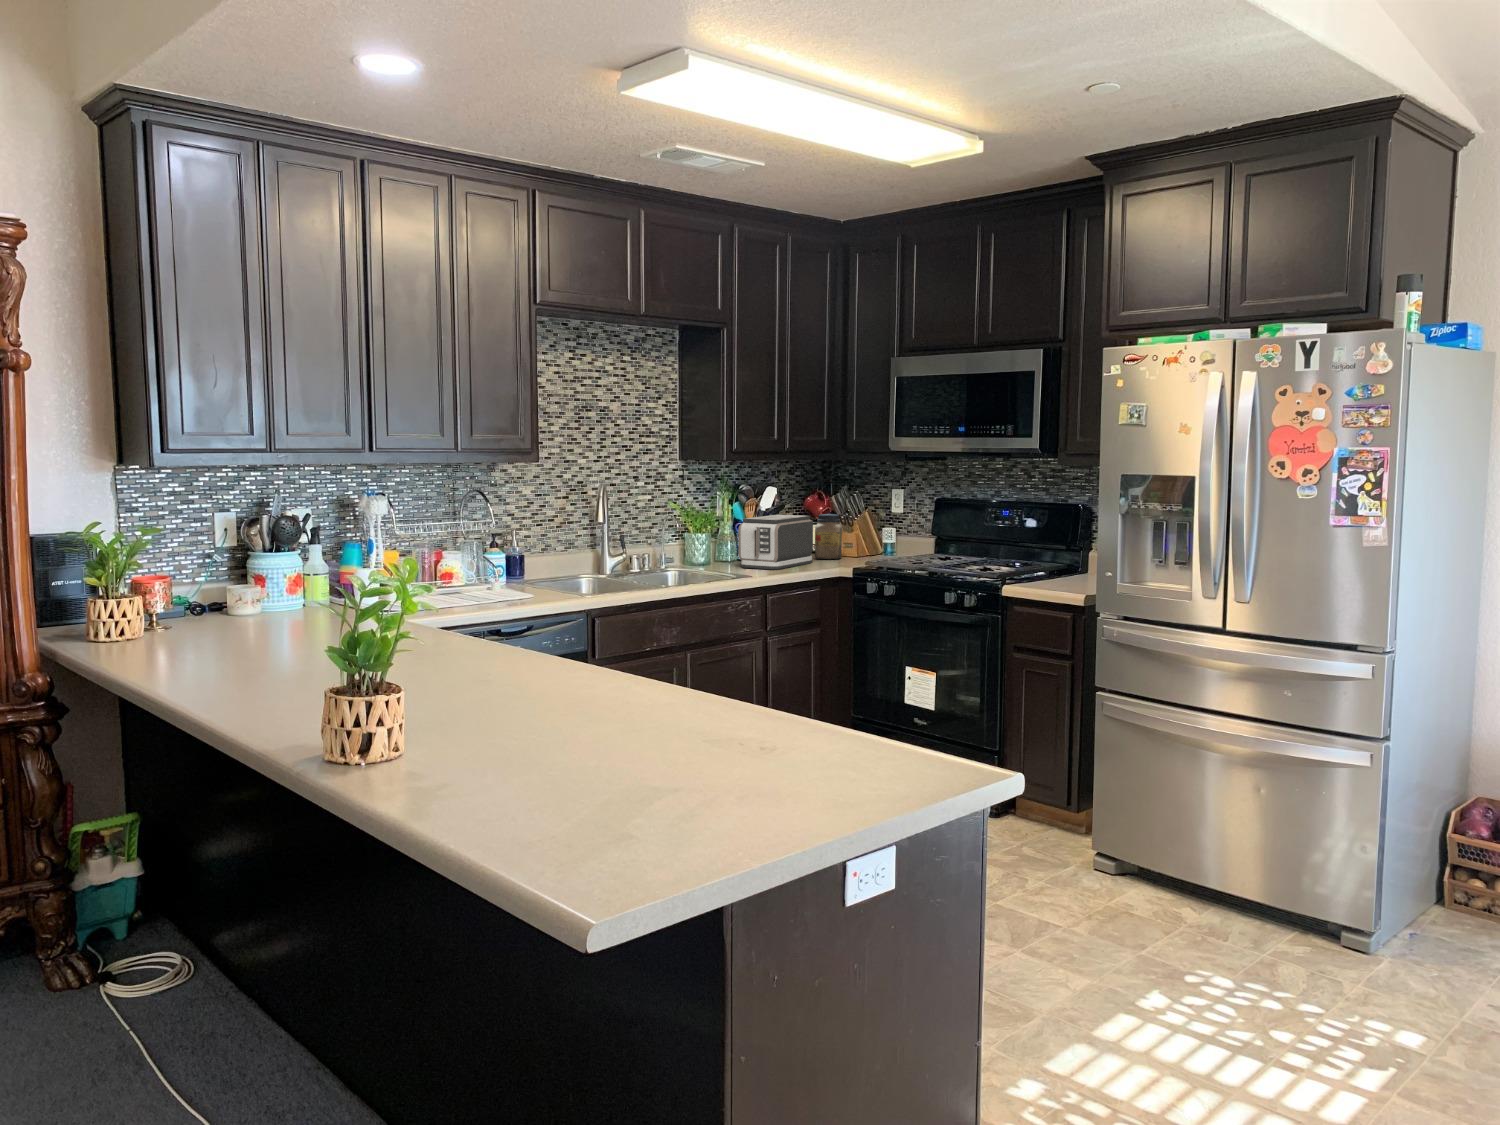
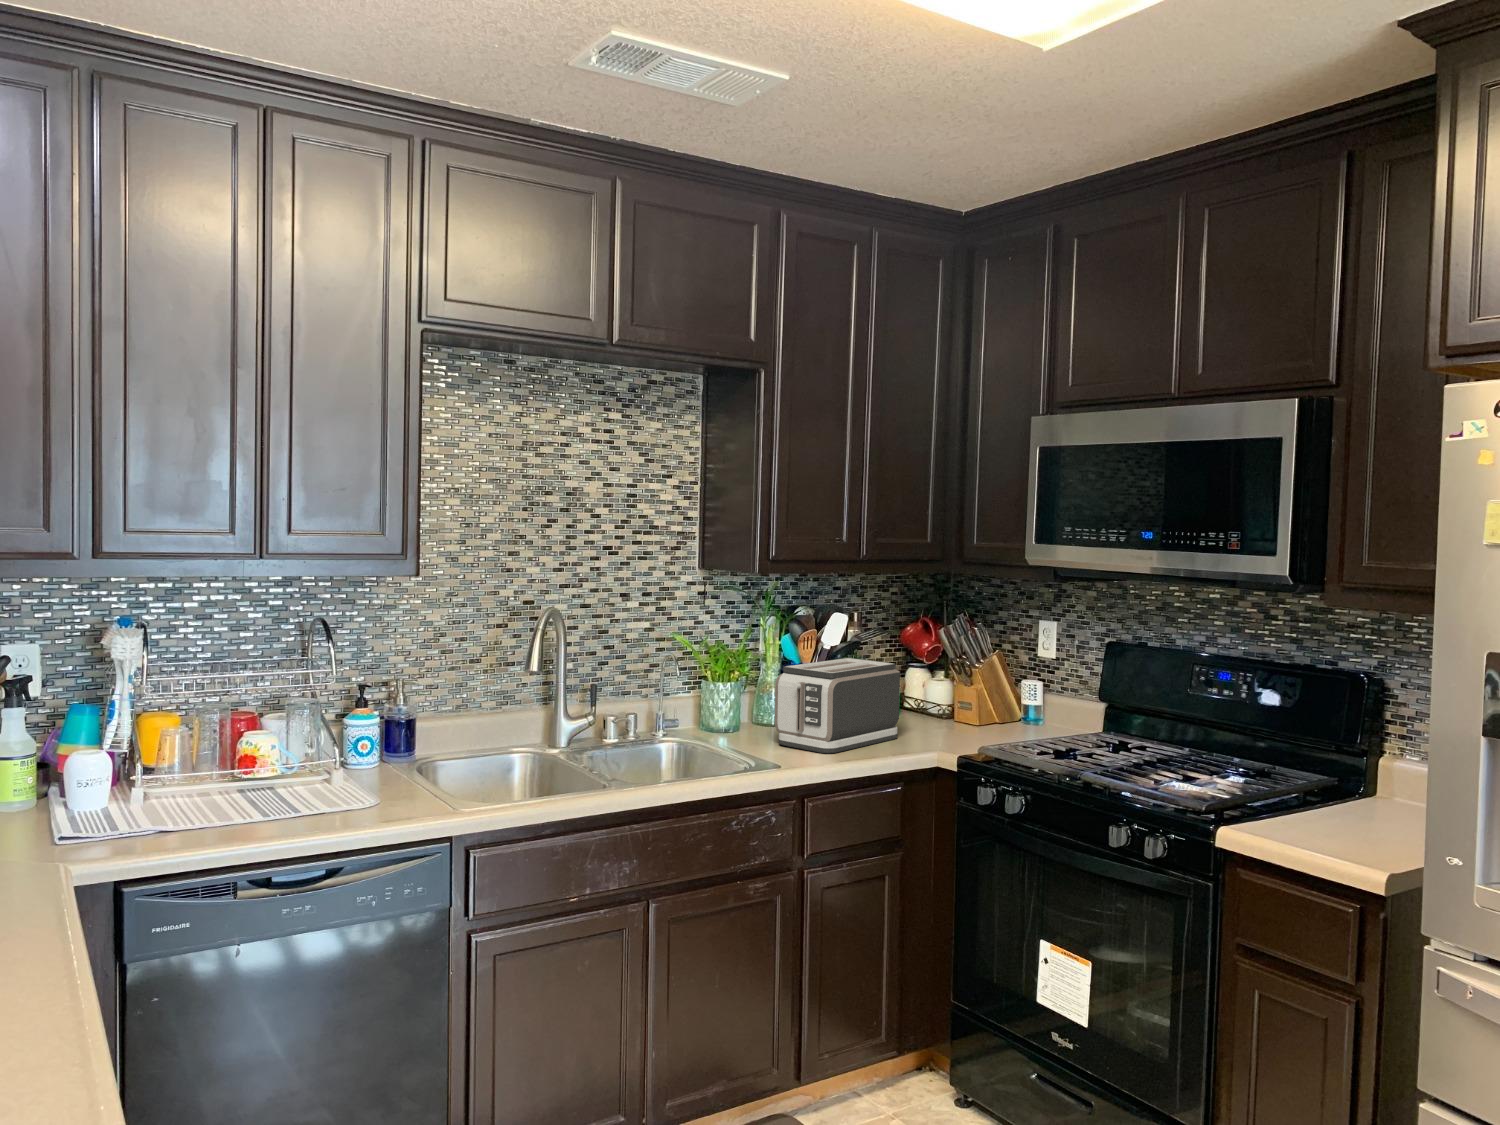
jar: present [815,514,842,559] -> none [908,658,952,731]

